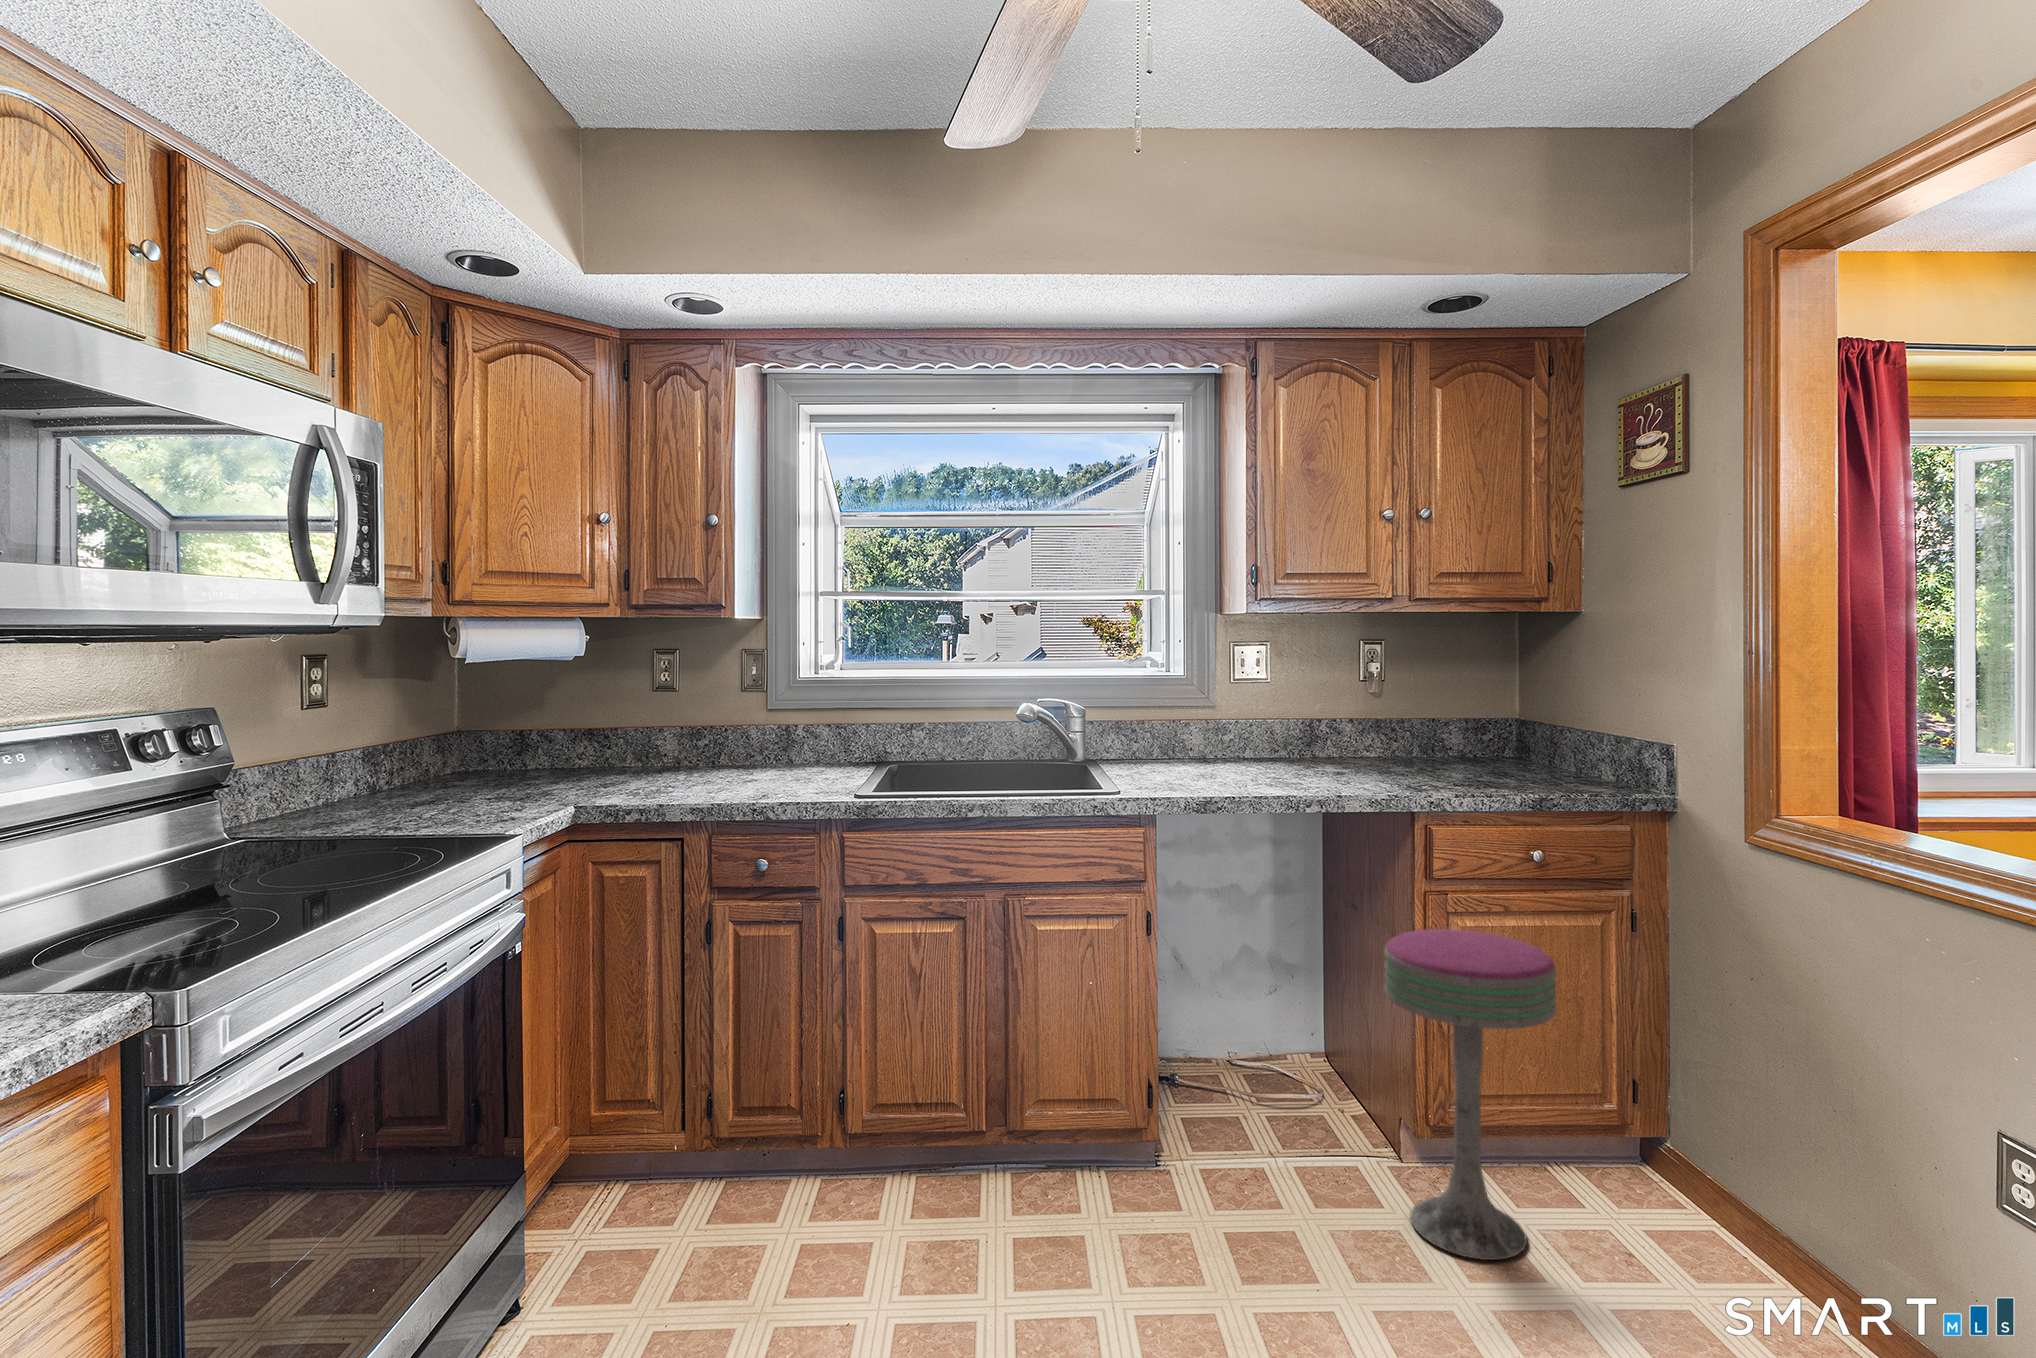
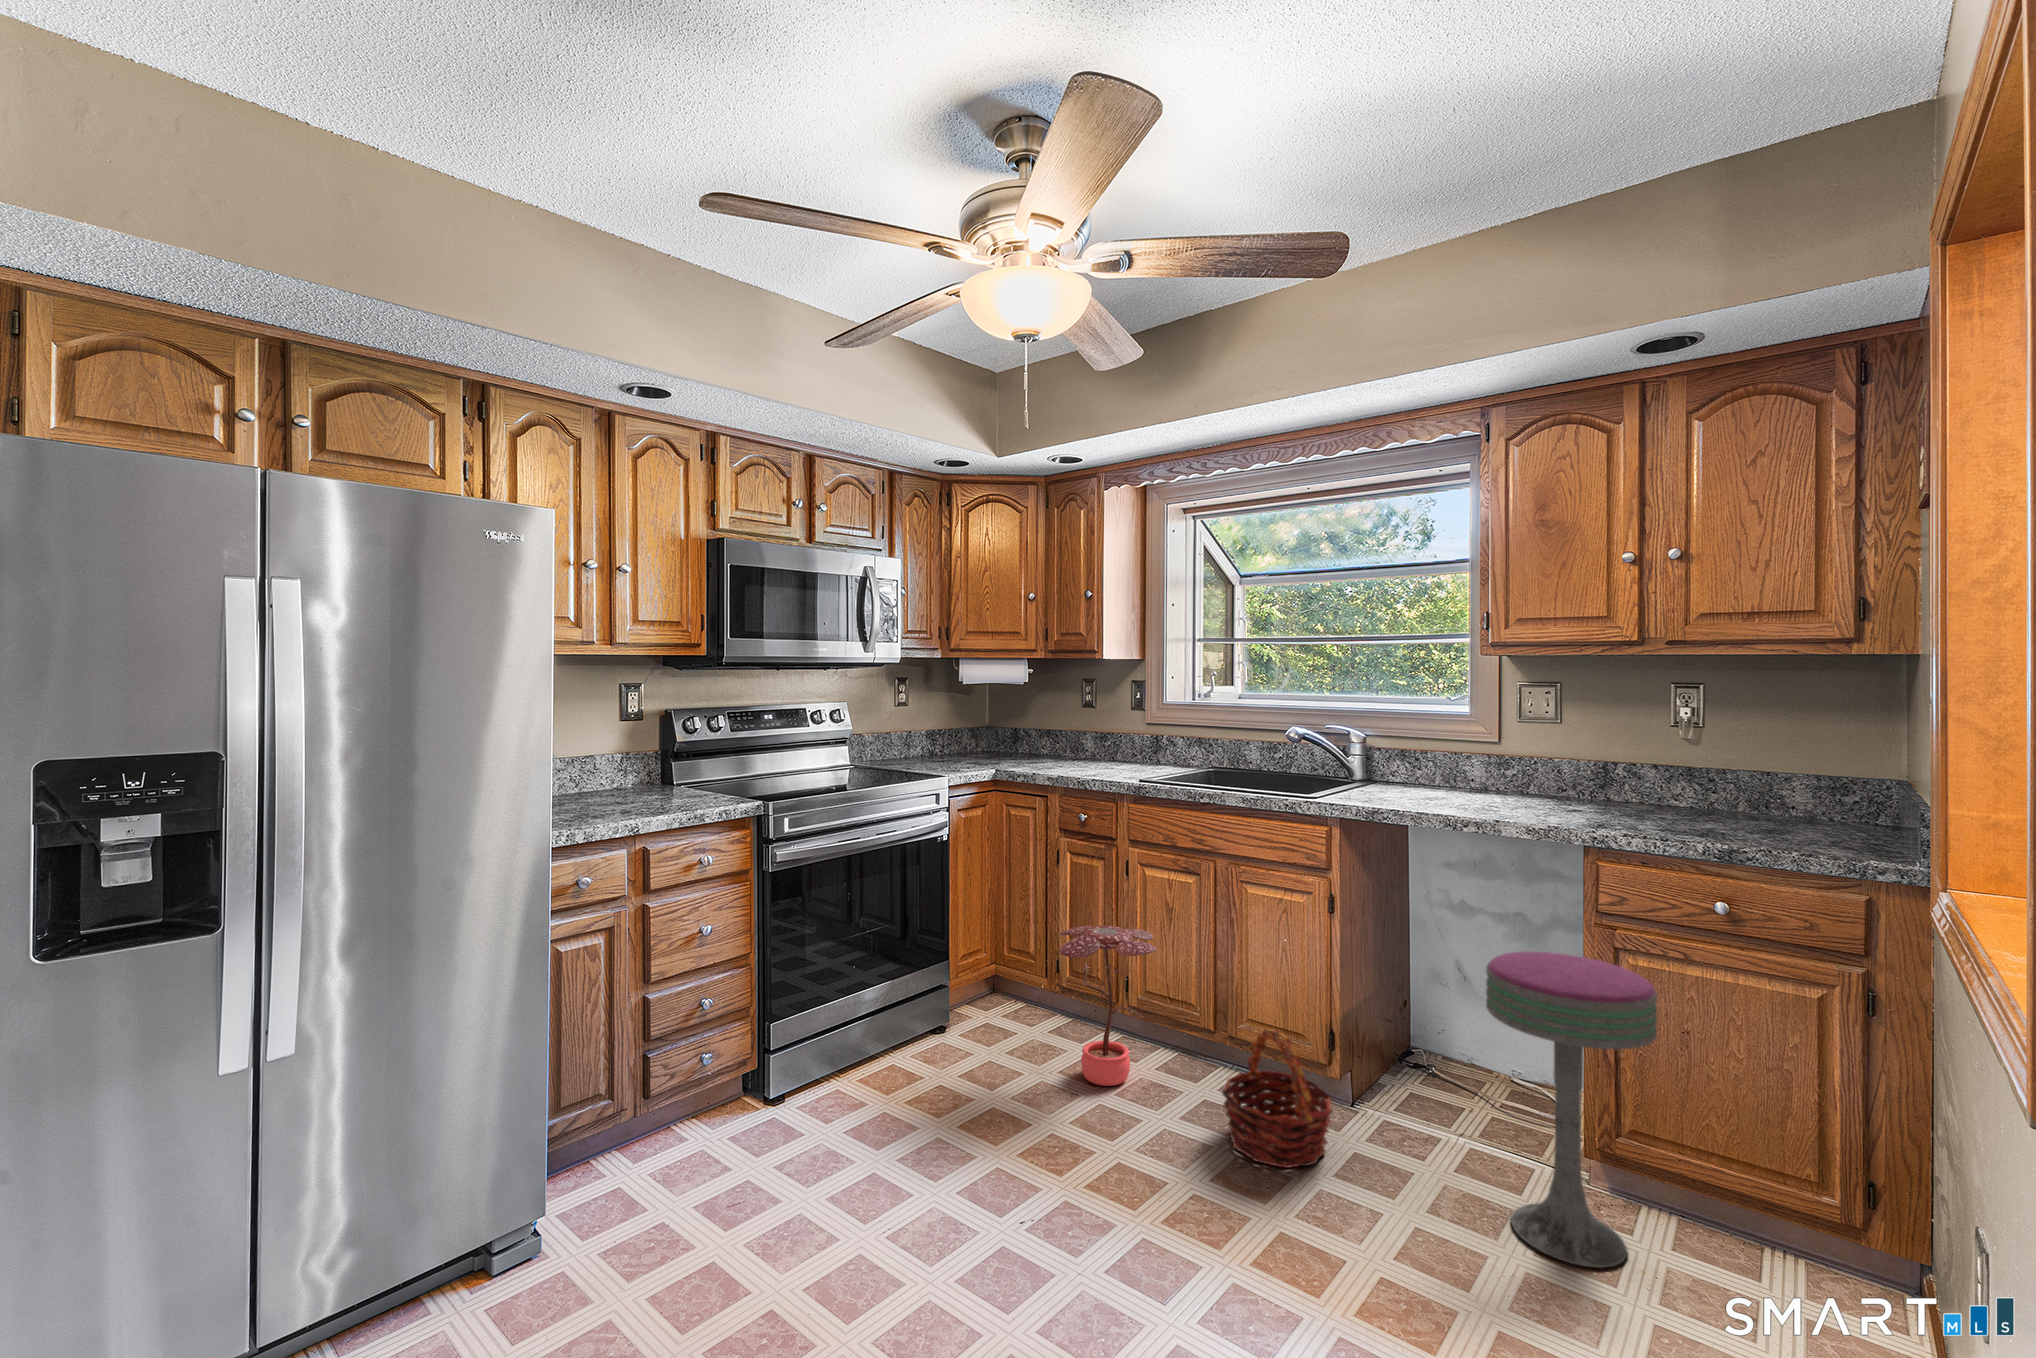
potted plant: none [789,1013,964,1269] -> present [1059,926,1157,1086]
basket: none [1088,1103,1231,1289] -> present [1222,1028,1332,1168]

